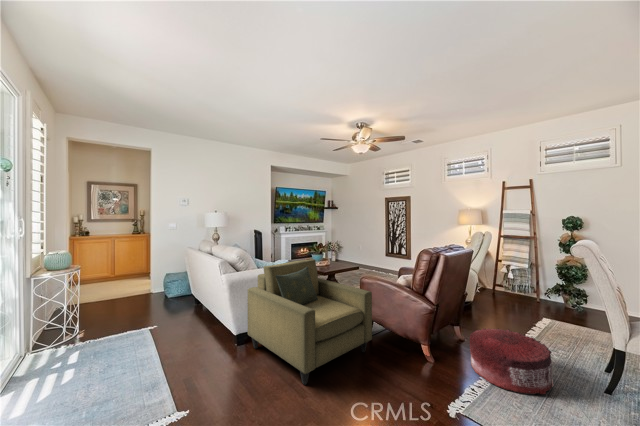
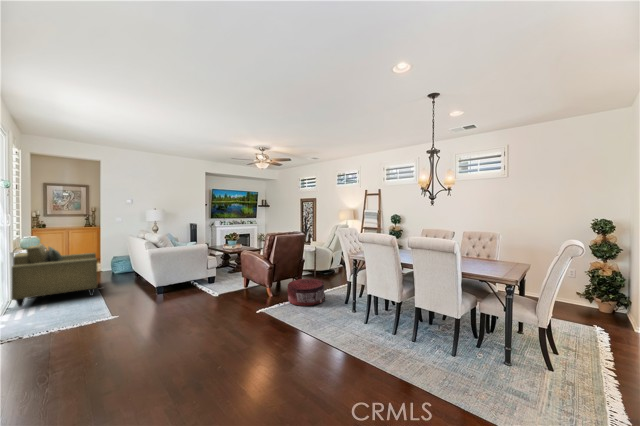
armchair: present [247,259,372,385] -> present [12,244,97,307]

